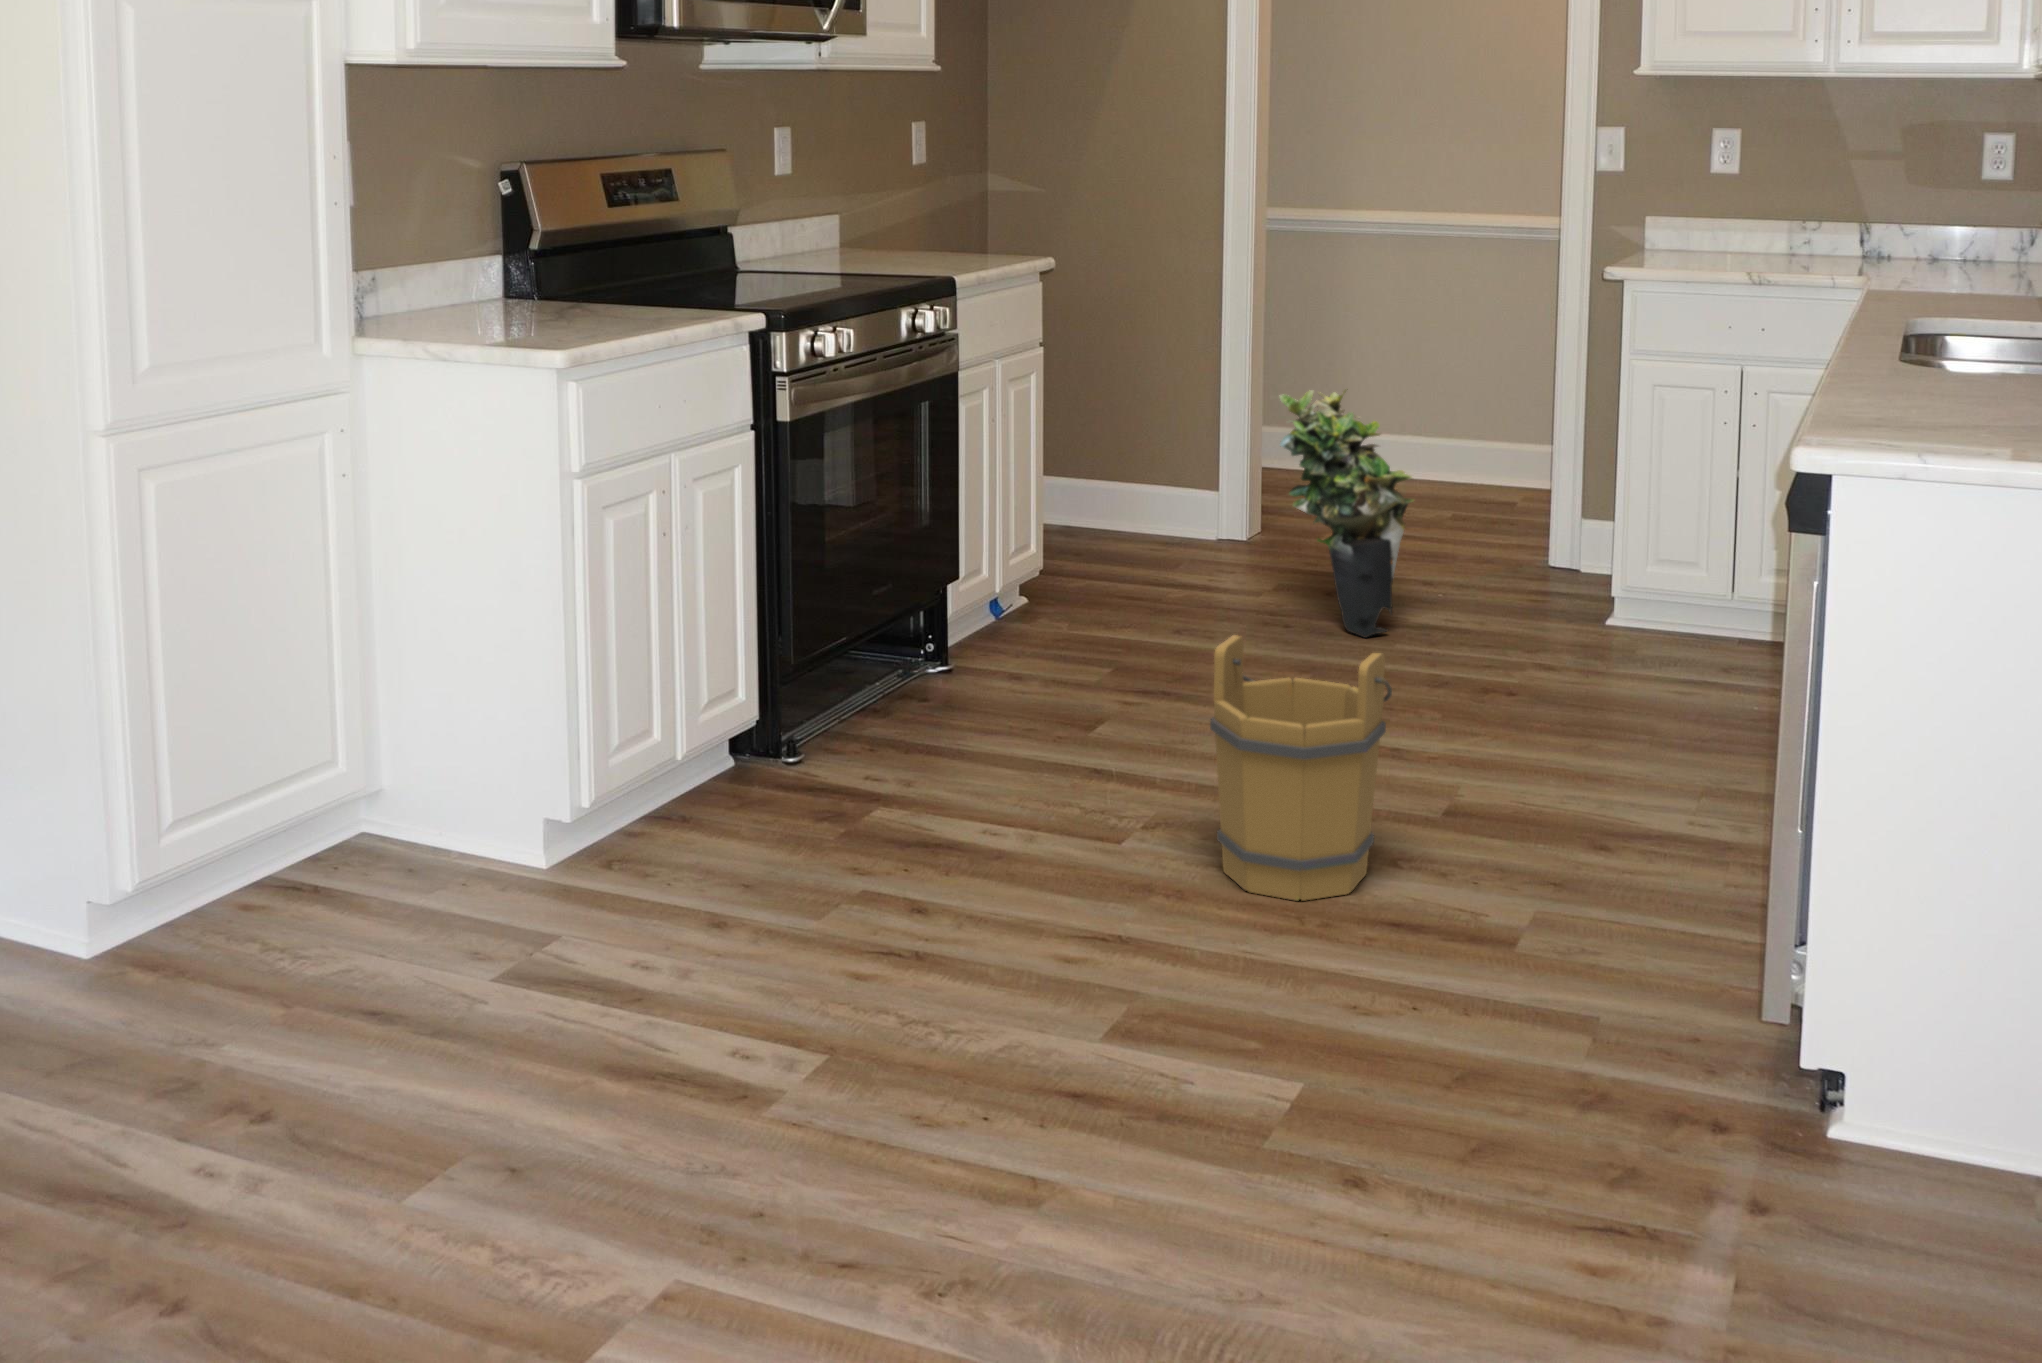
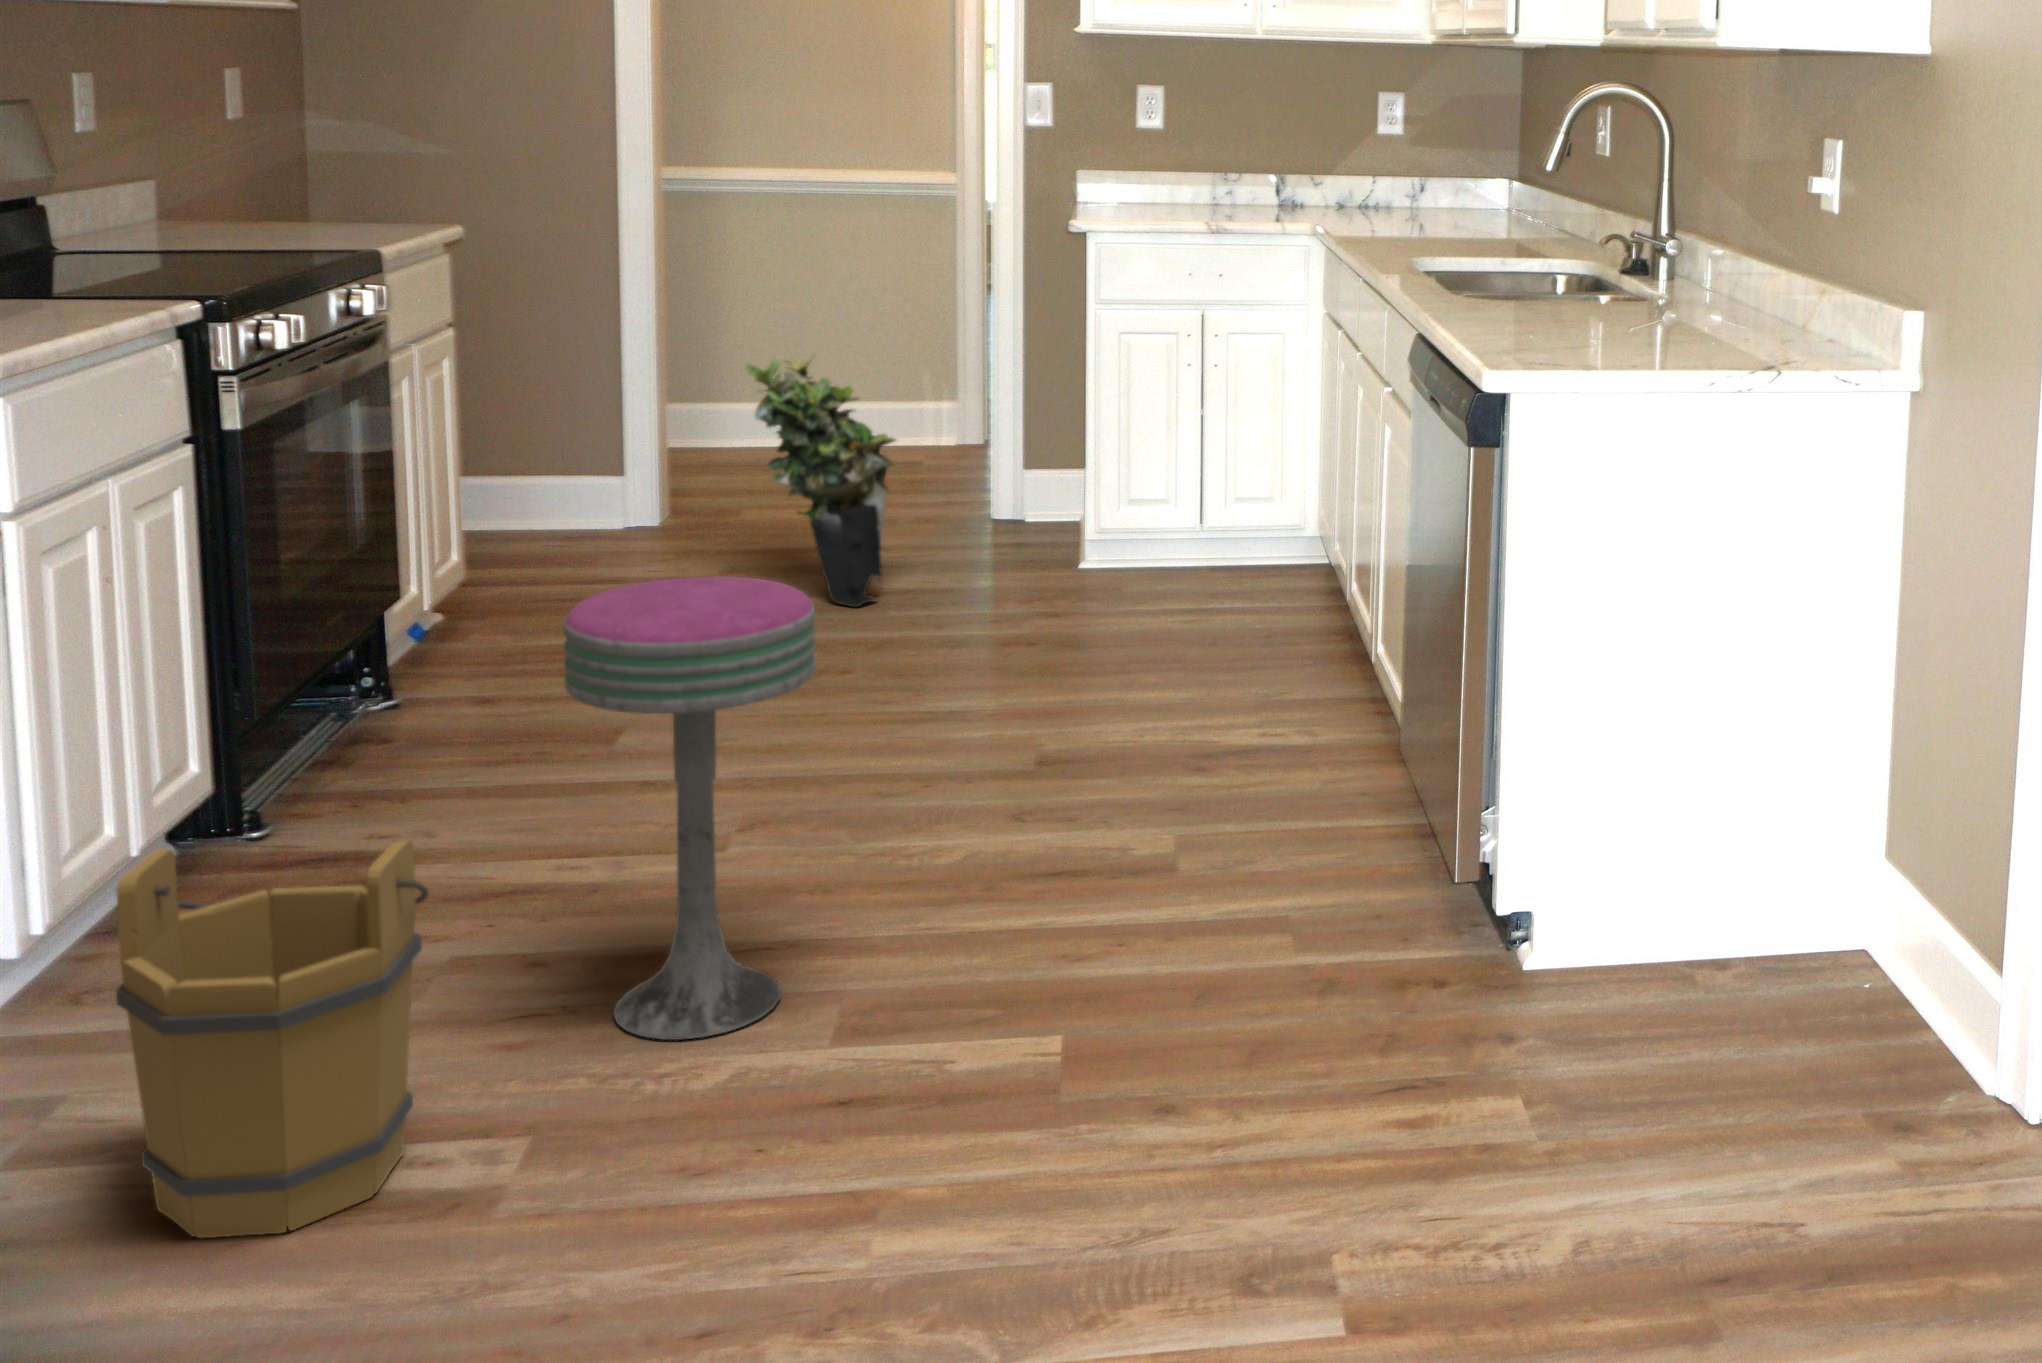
bar stool: none [908,578,1122,1005] -> present [563,576,816,1040]
bucket: present [1210,635,1392,901] -> present [116,841,429,1238]

